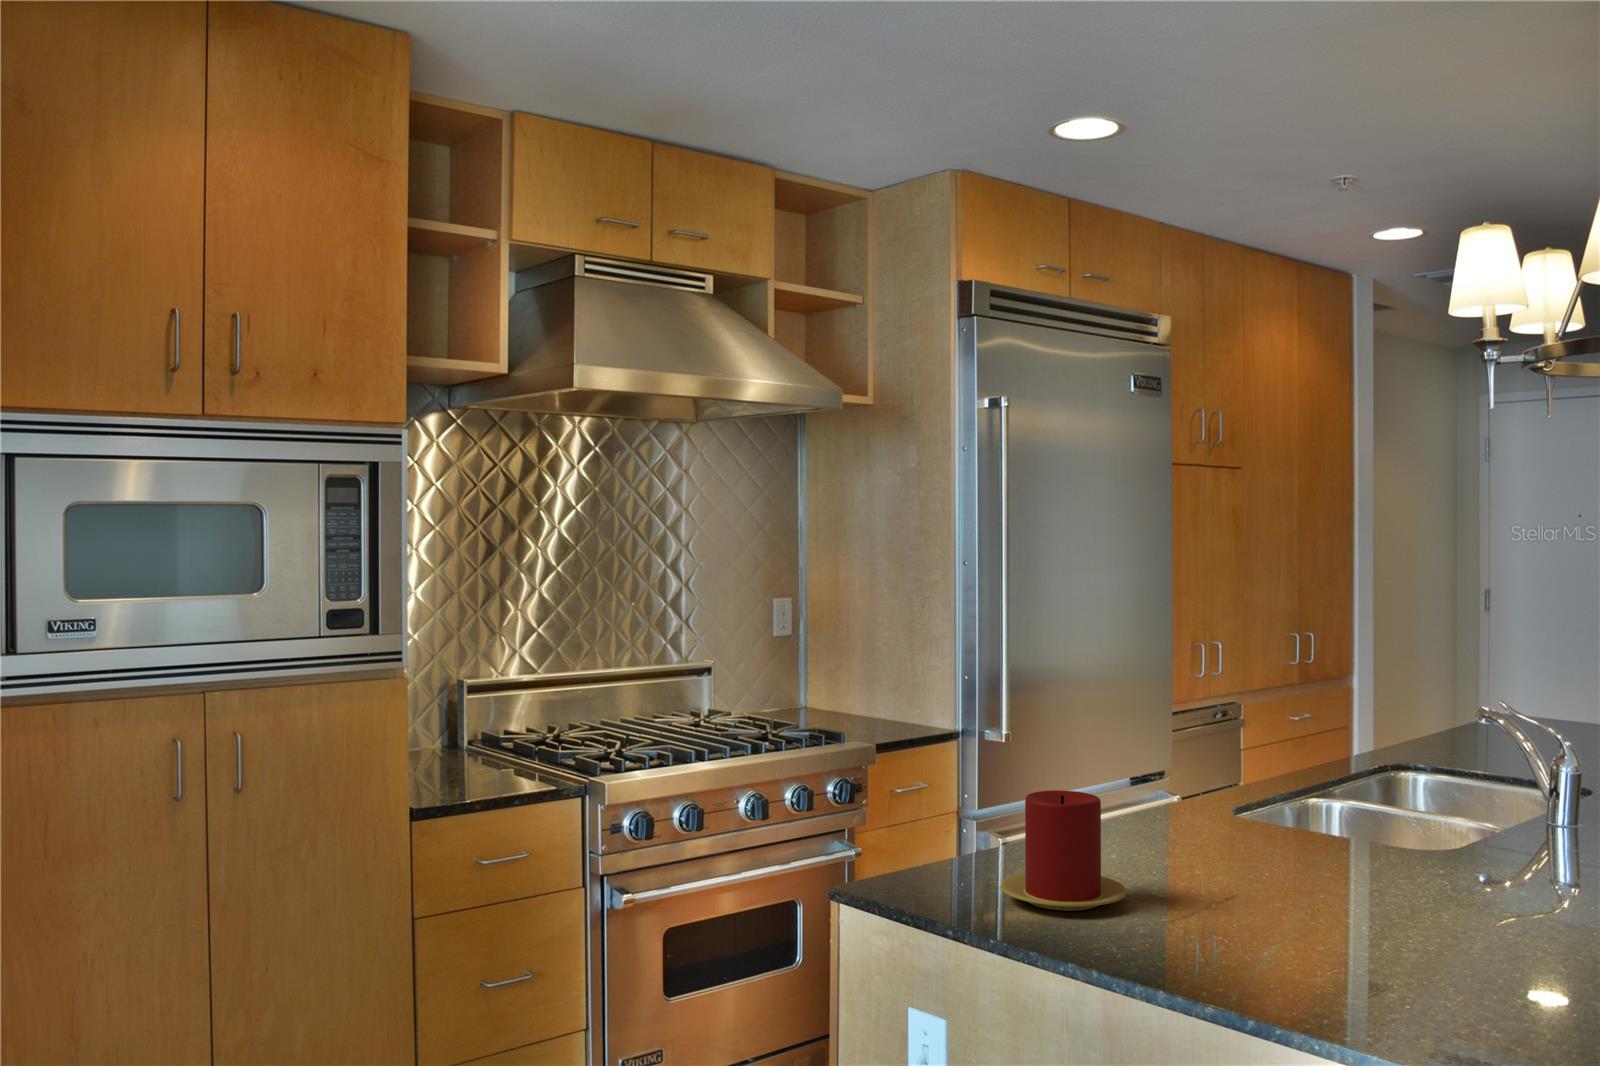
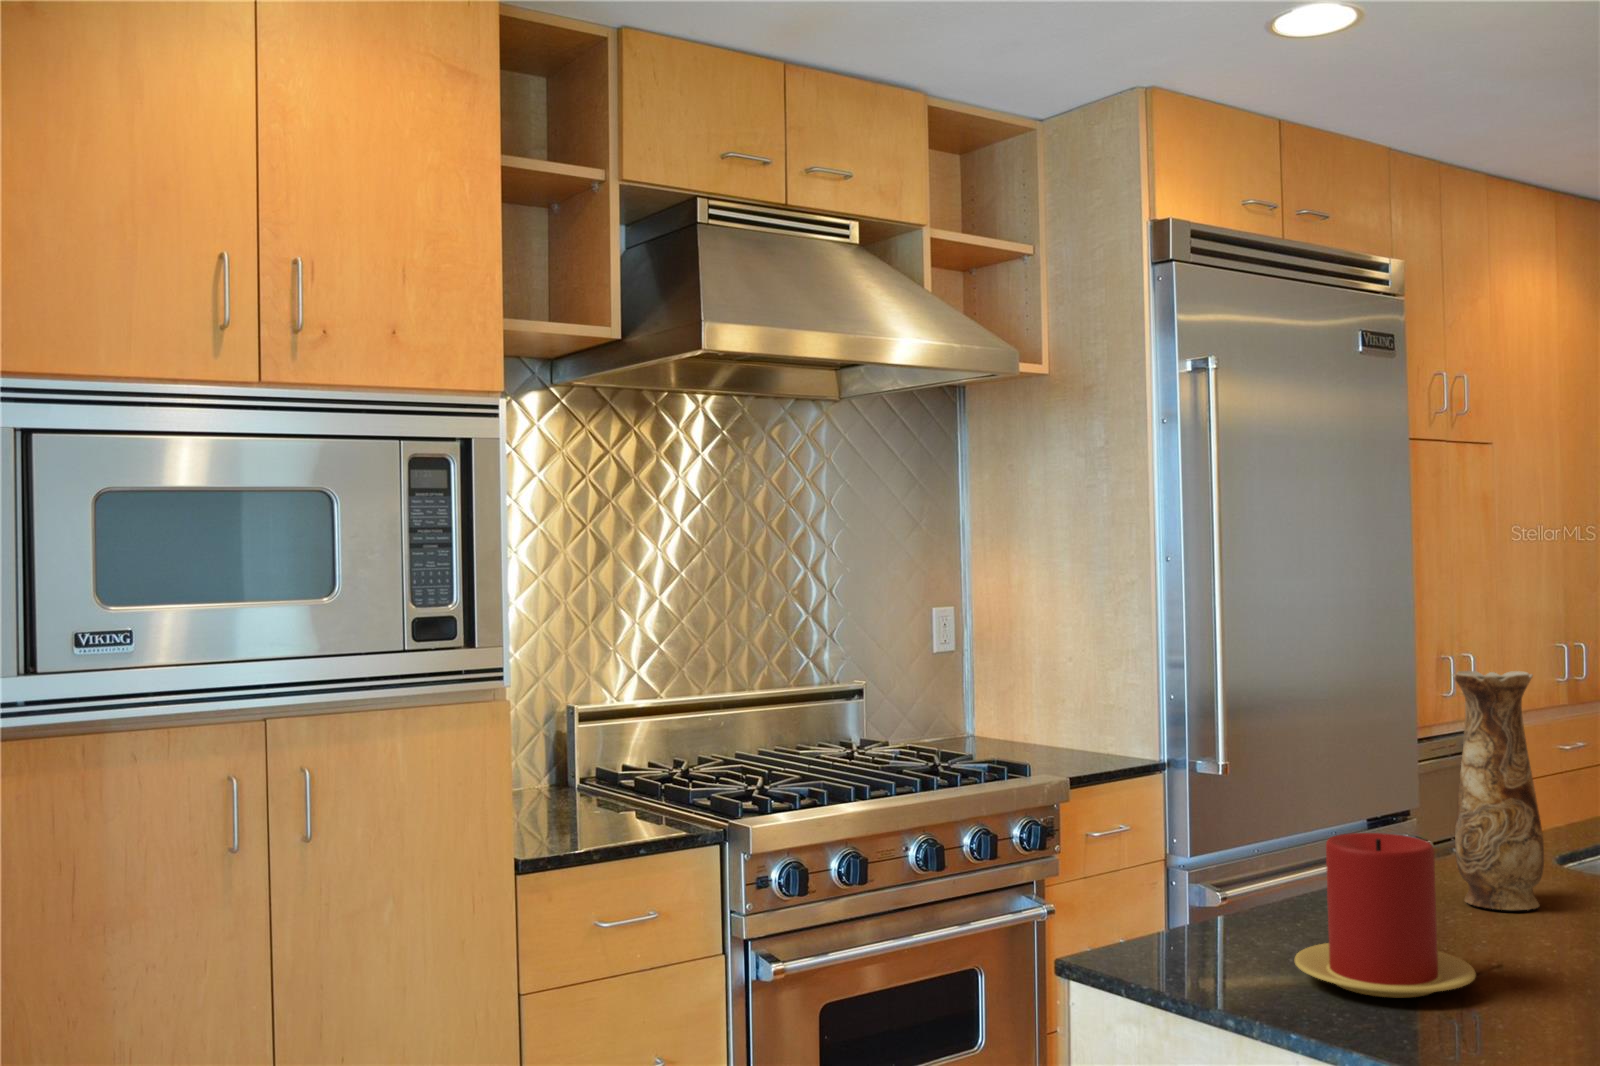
vase: none [1141,667,1203,849] -> present [1453,671,1544,910]

